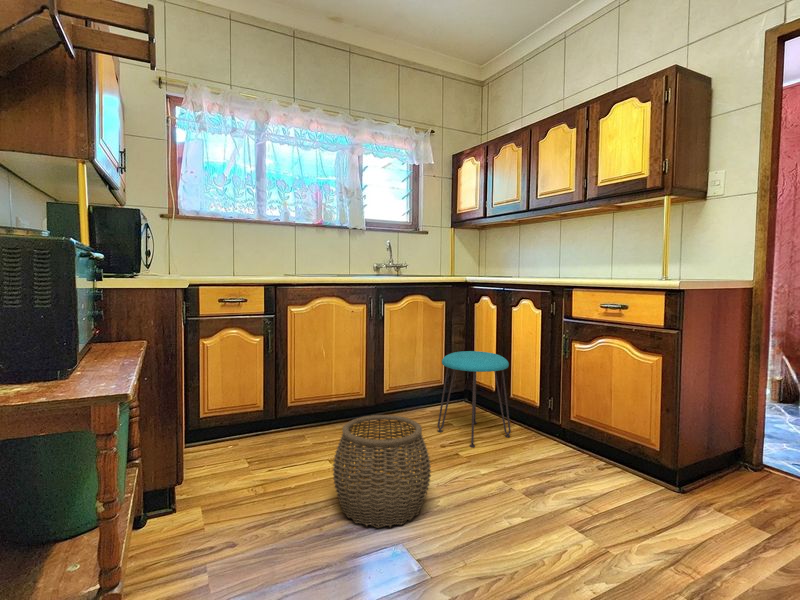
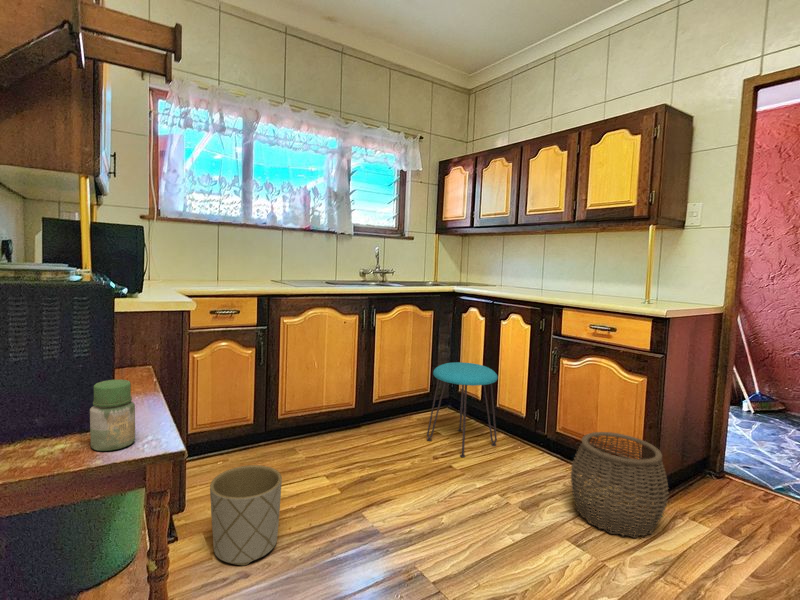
jar: none [40,326,87,391] -> present [90,379,135,451]
woven basket: present [333,415,431,528] -> present [571,432,669,537]
planter: none [197,442,269,538] -> present [210,465,282,566]

